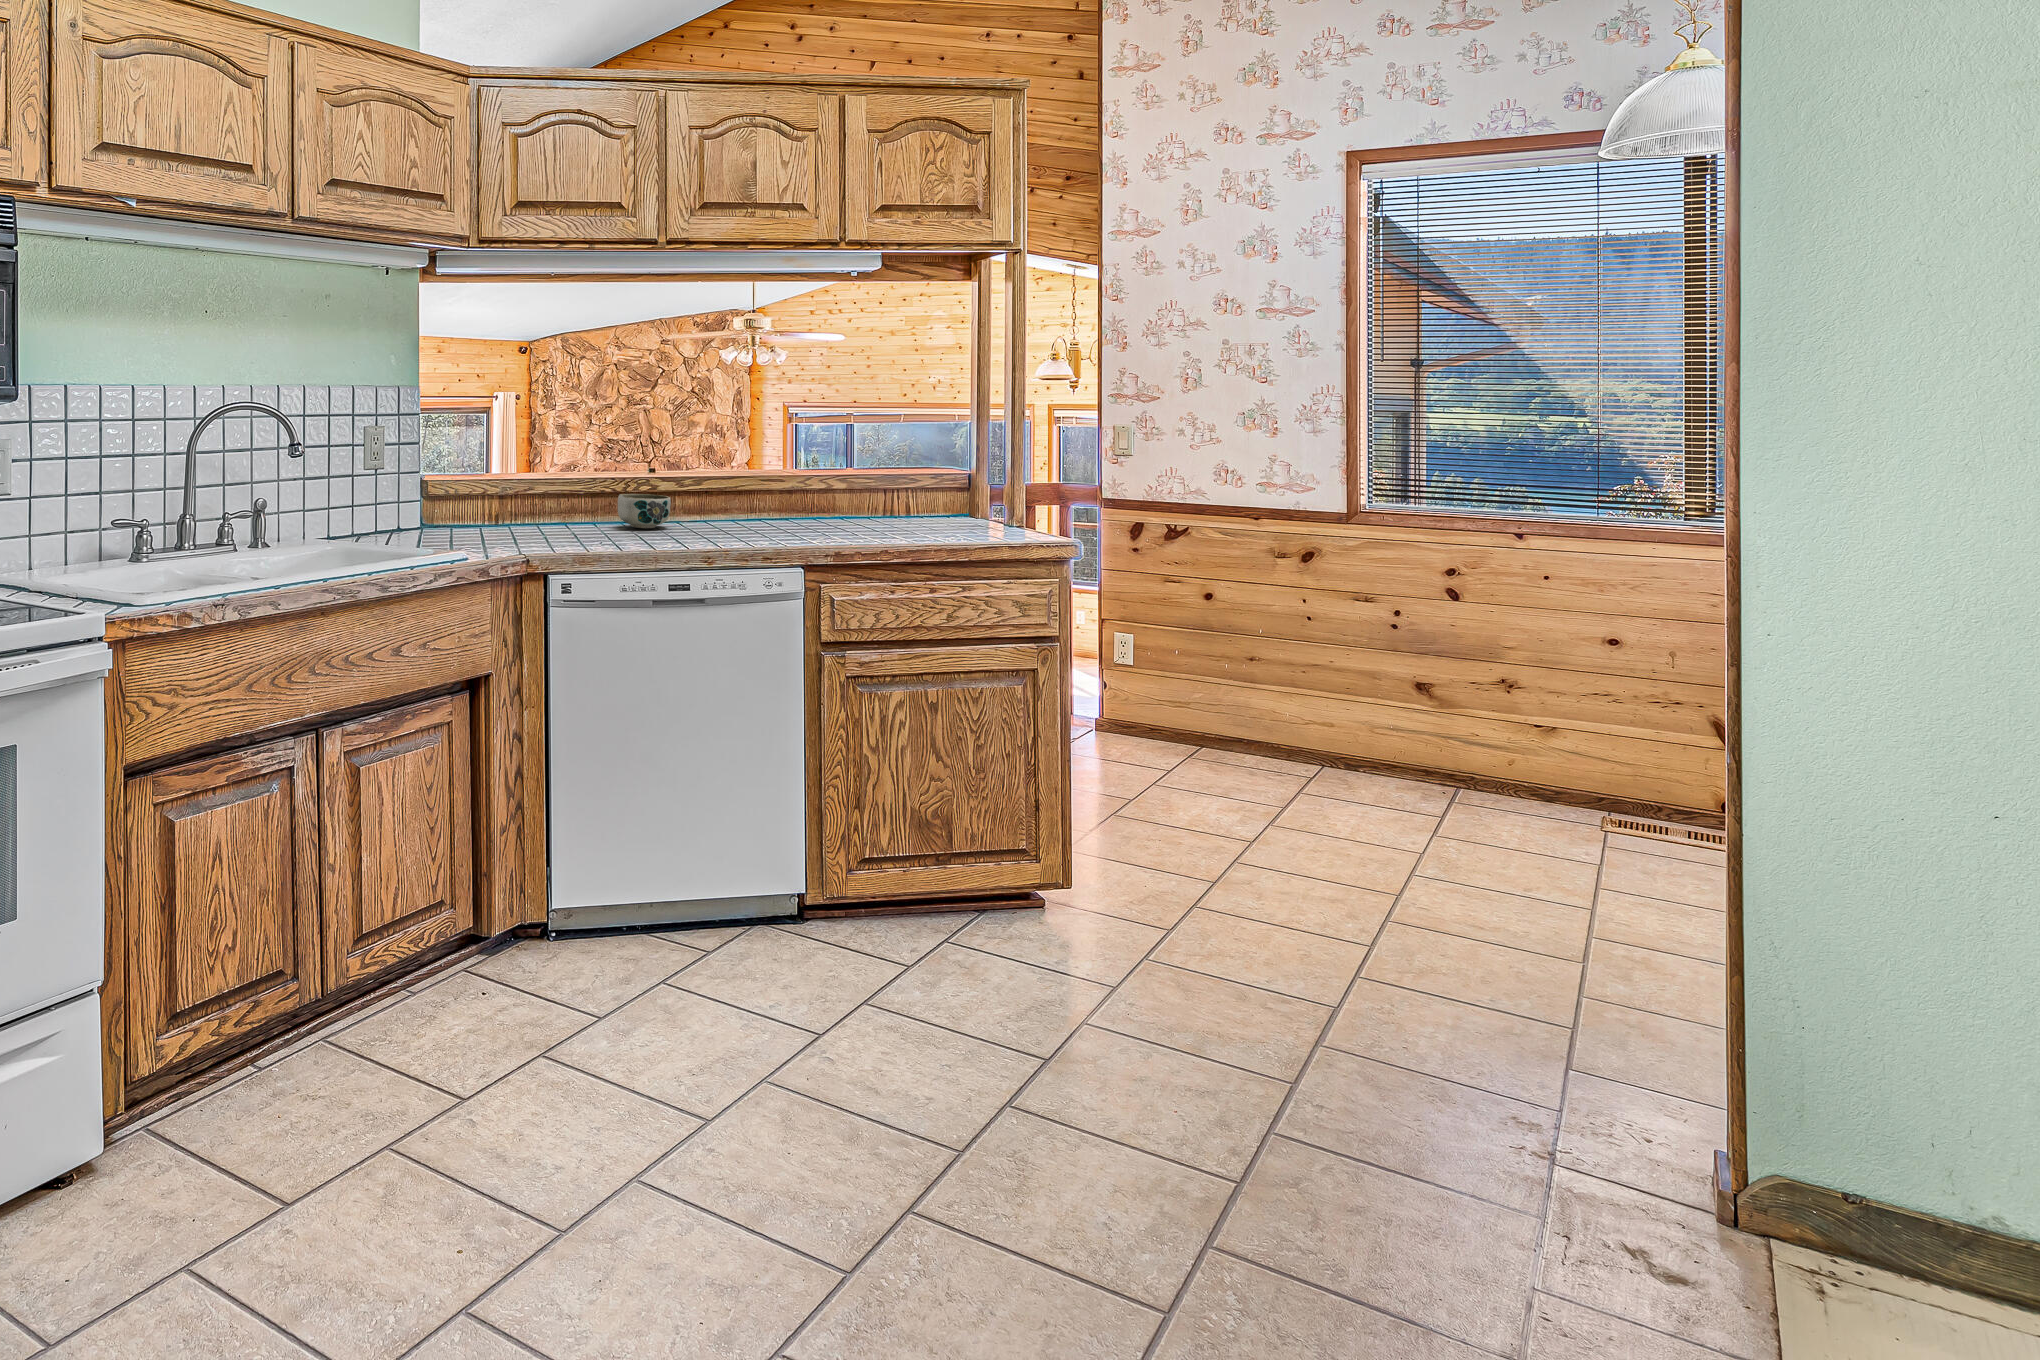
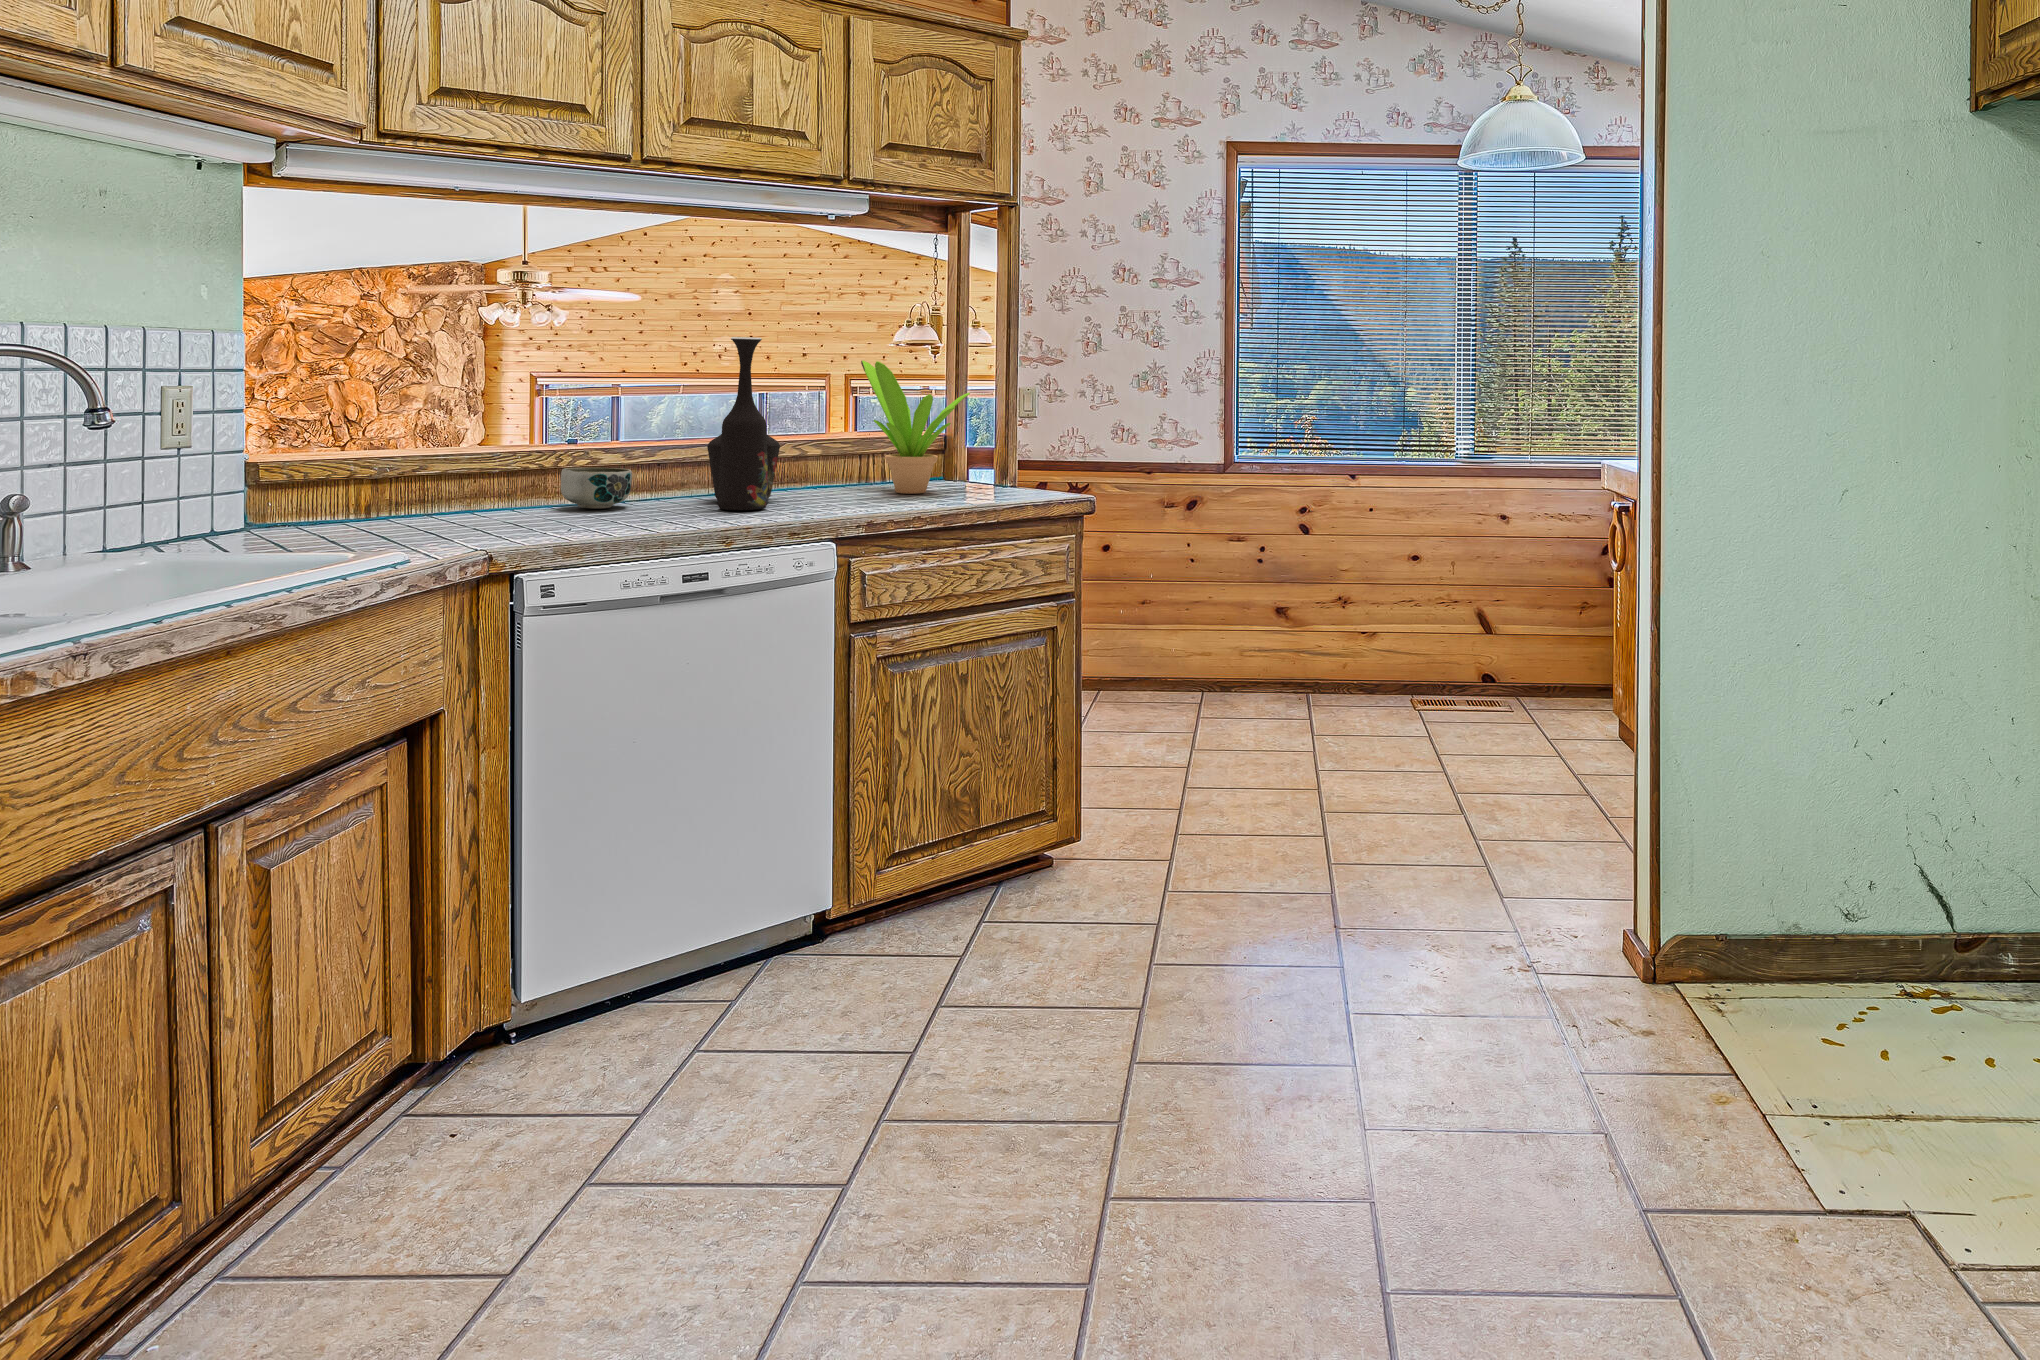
vase: none [729,387,790,536] -> present [707,337,780,510]
potted plant: none [870,405,971,529] -> present [861,360,970,494]

